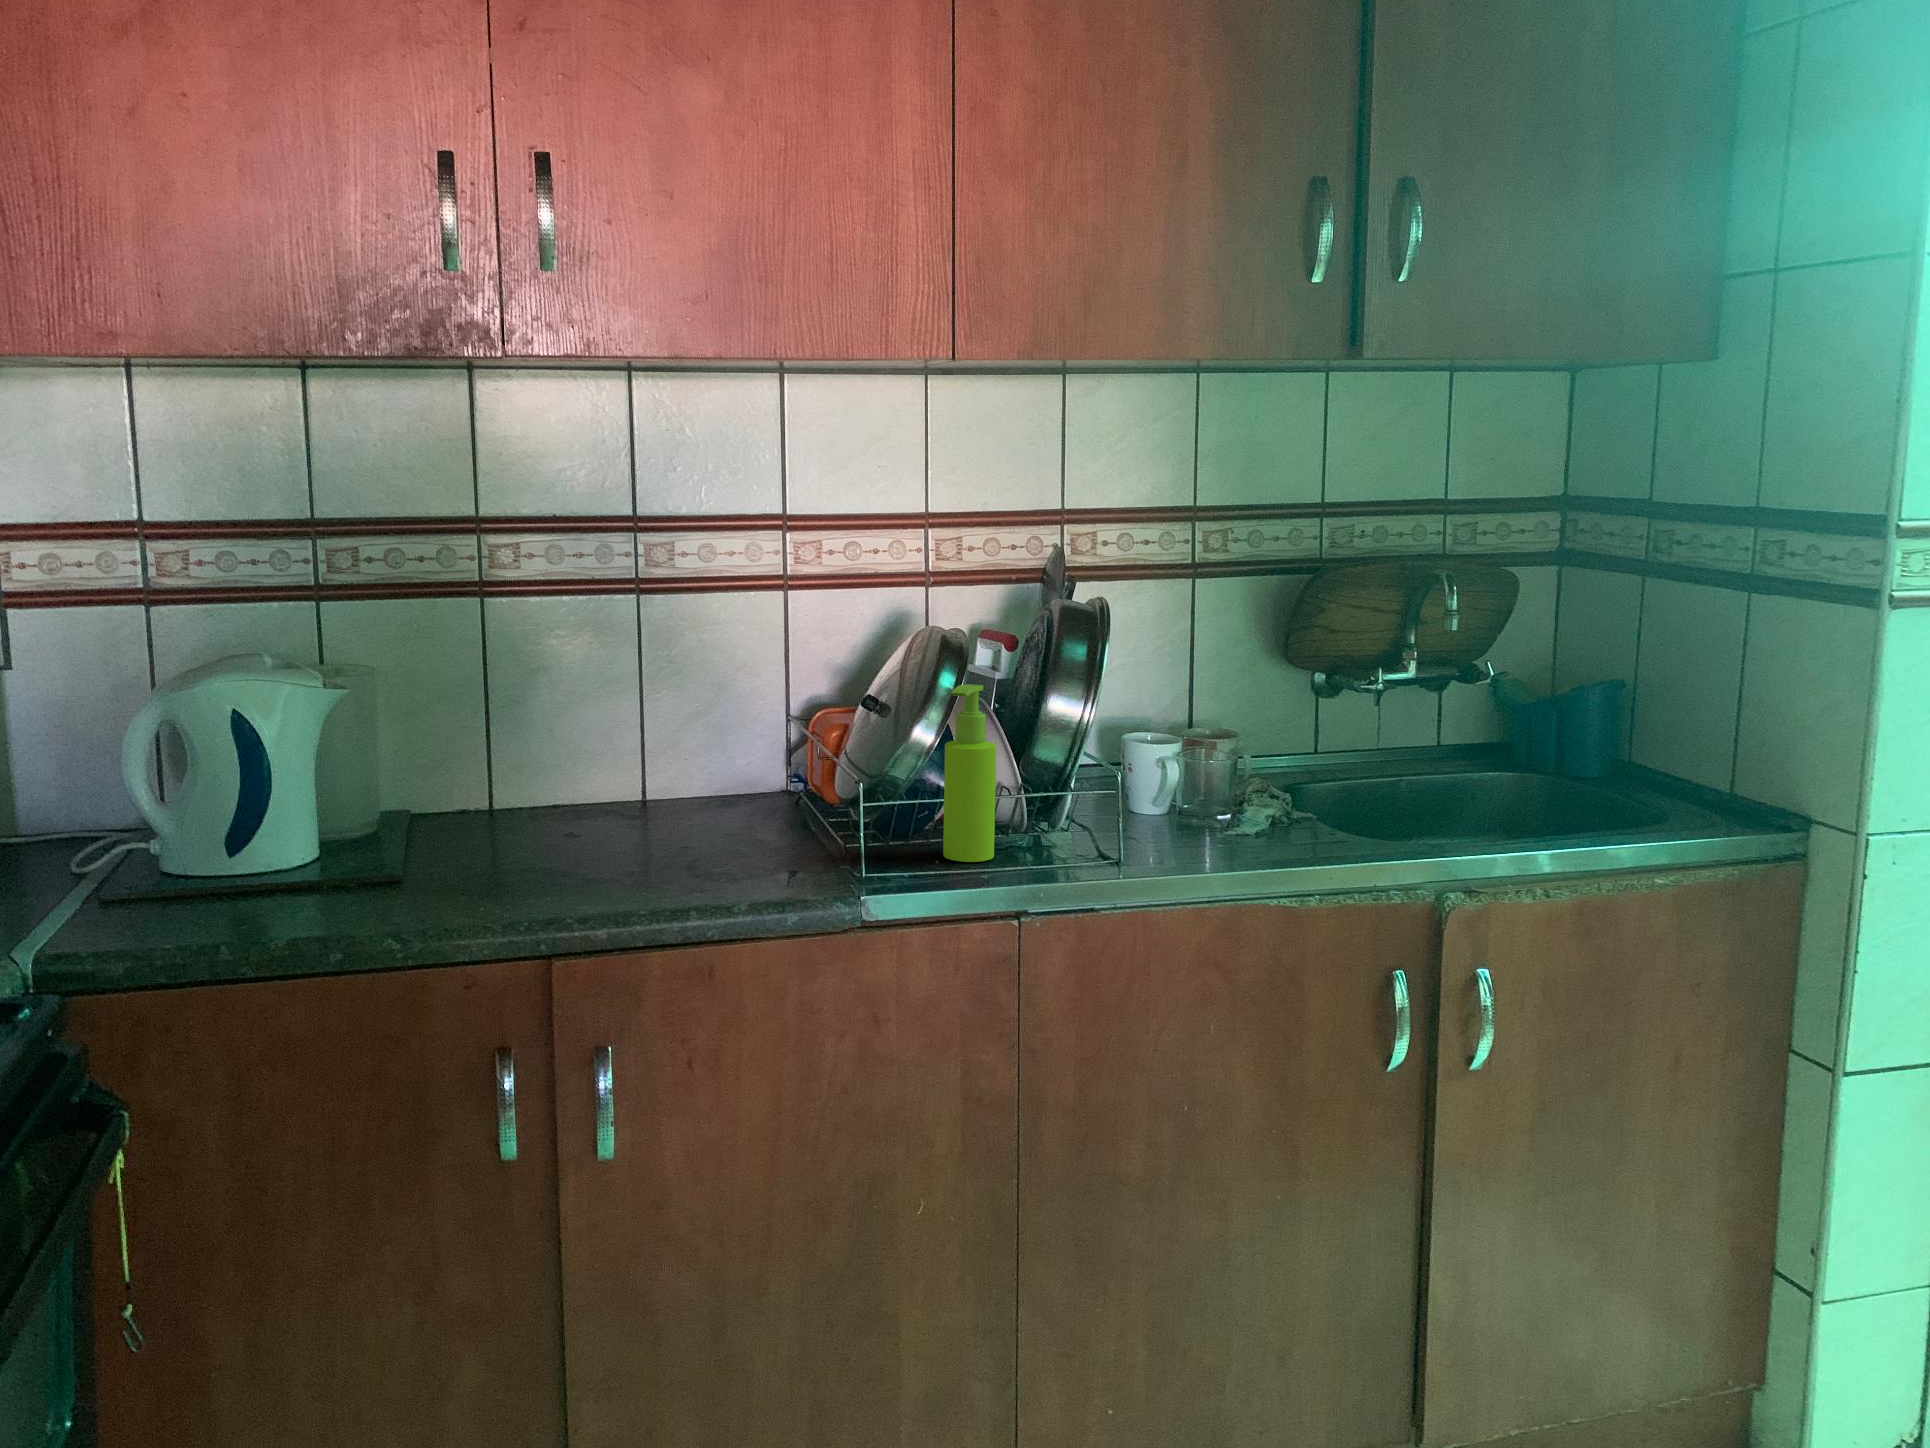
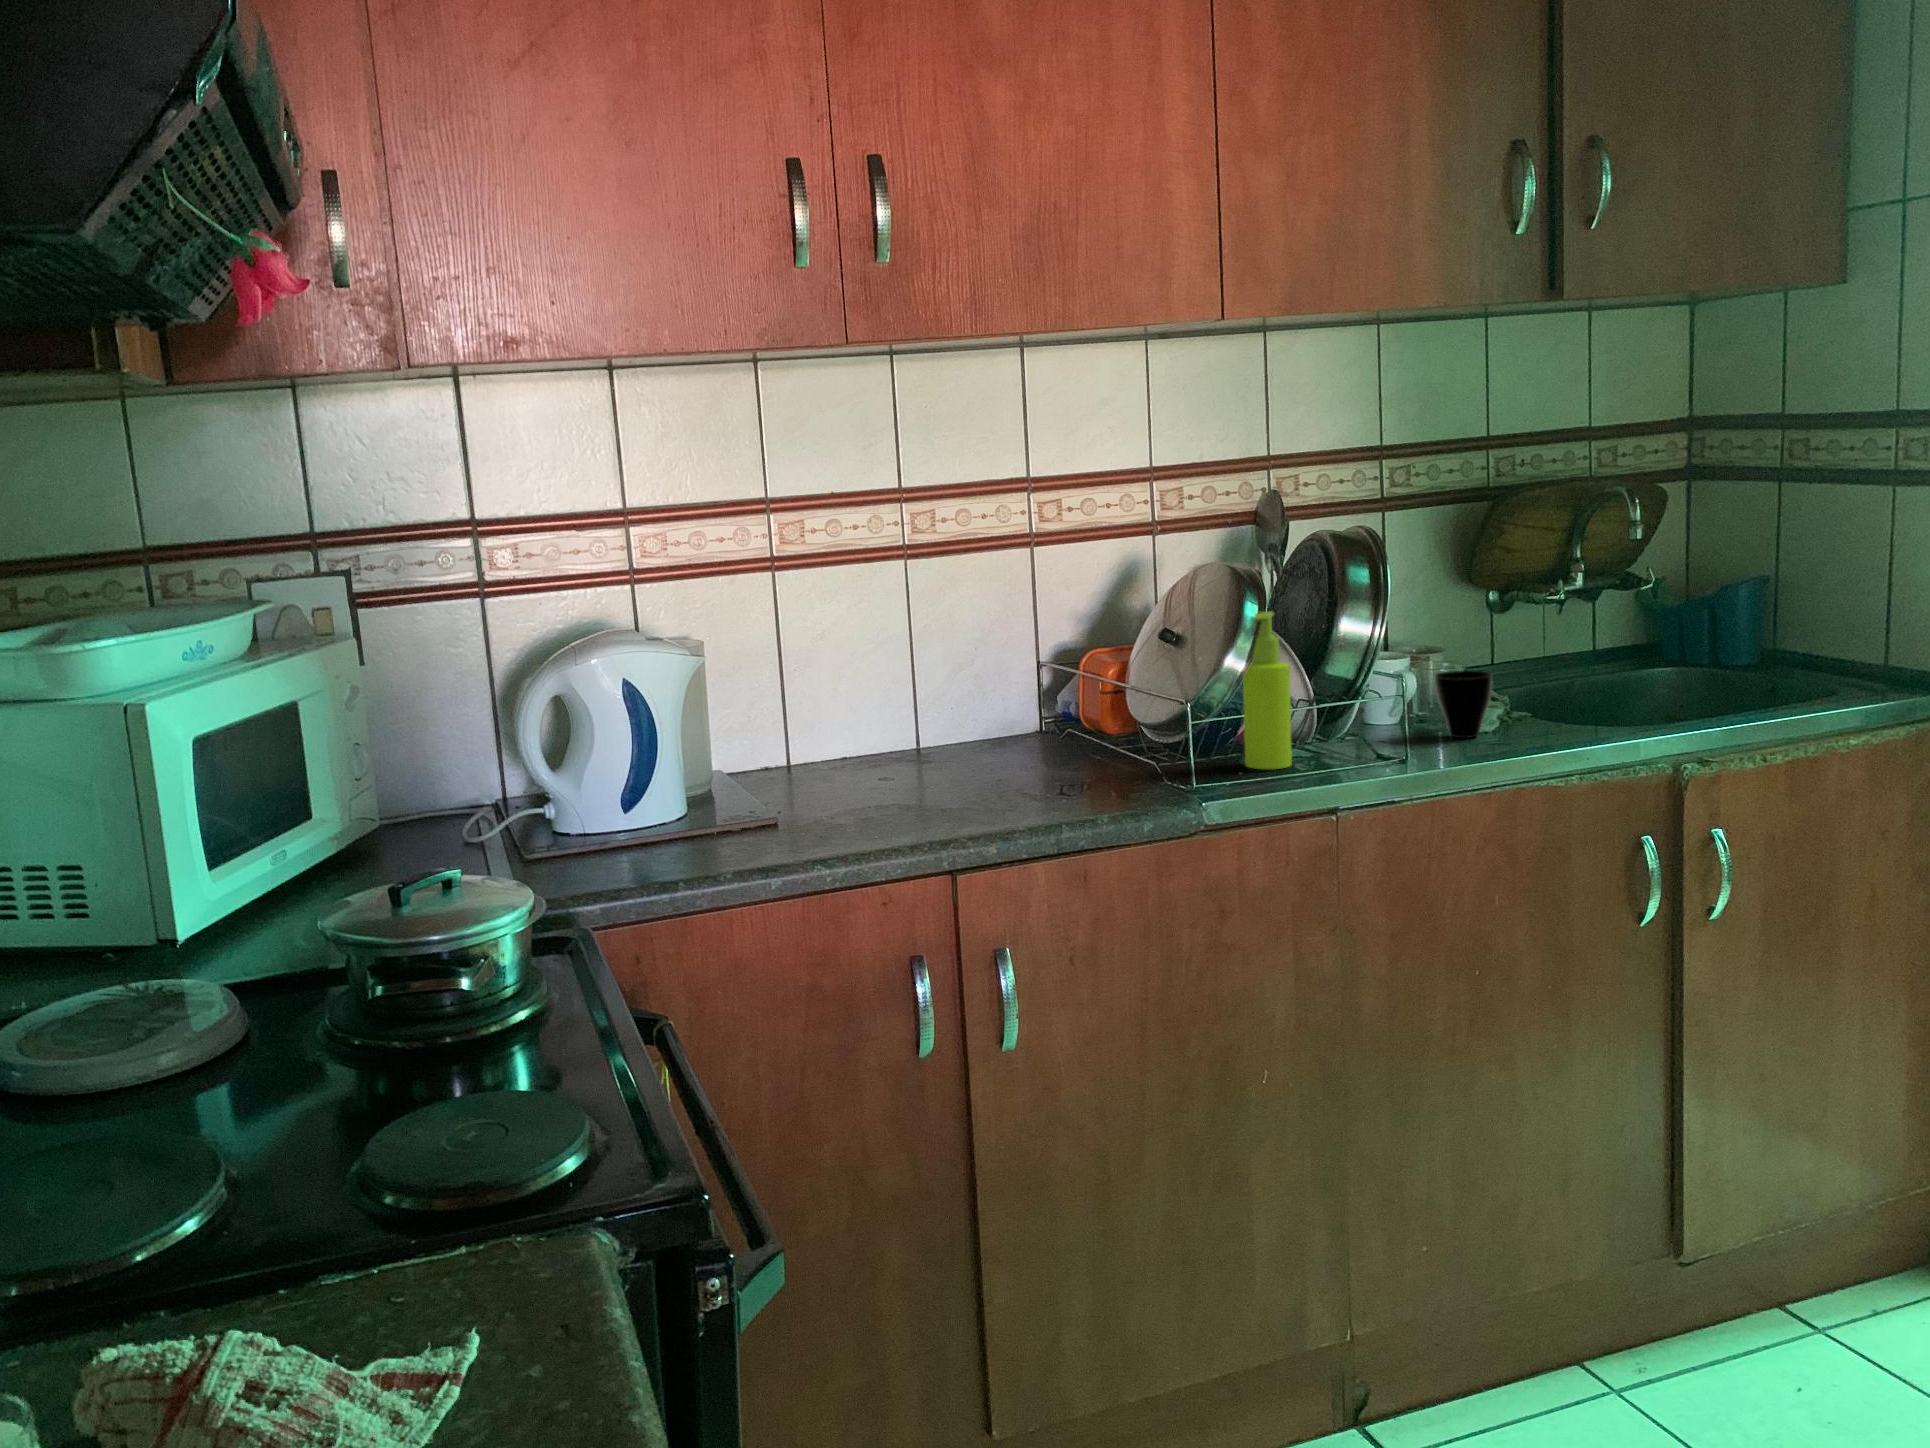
cup: none [1182,765,1244,841] -> present [1435,671,1492,738]

